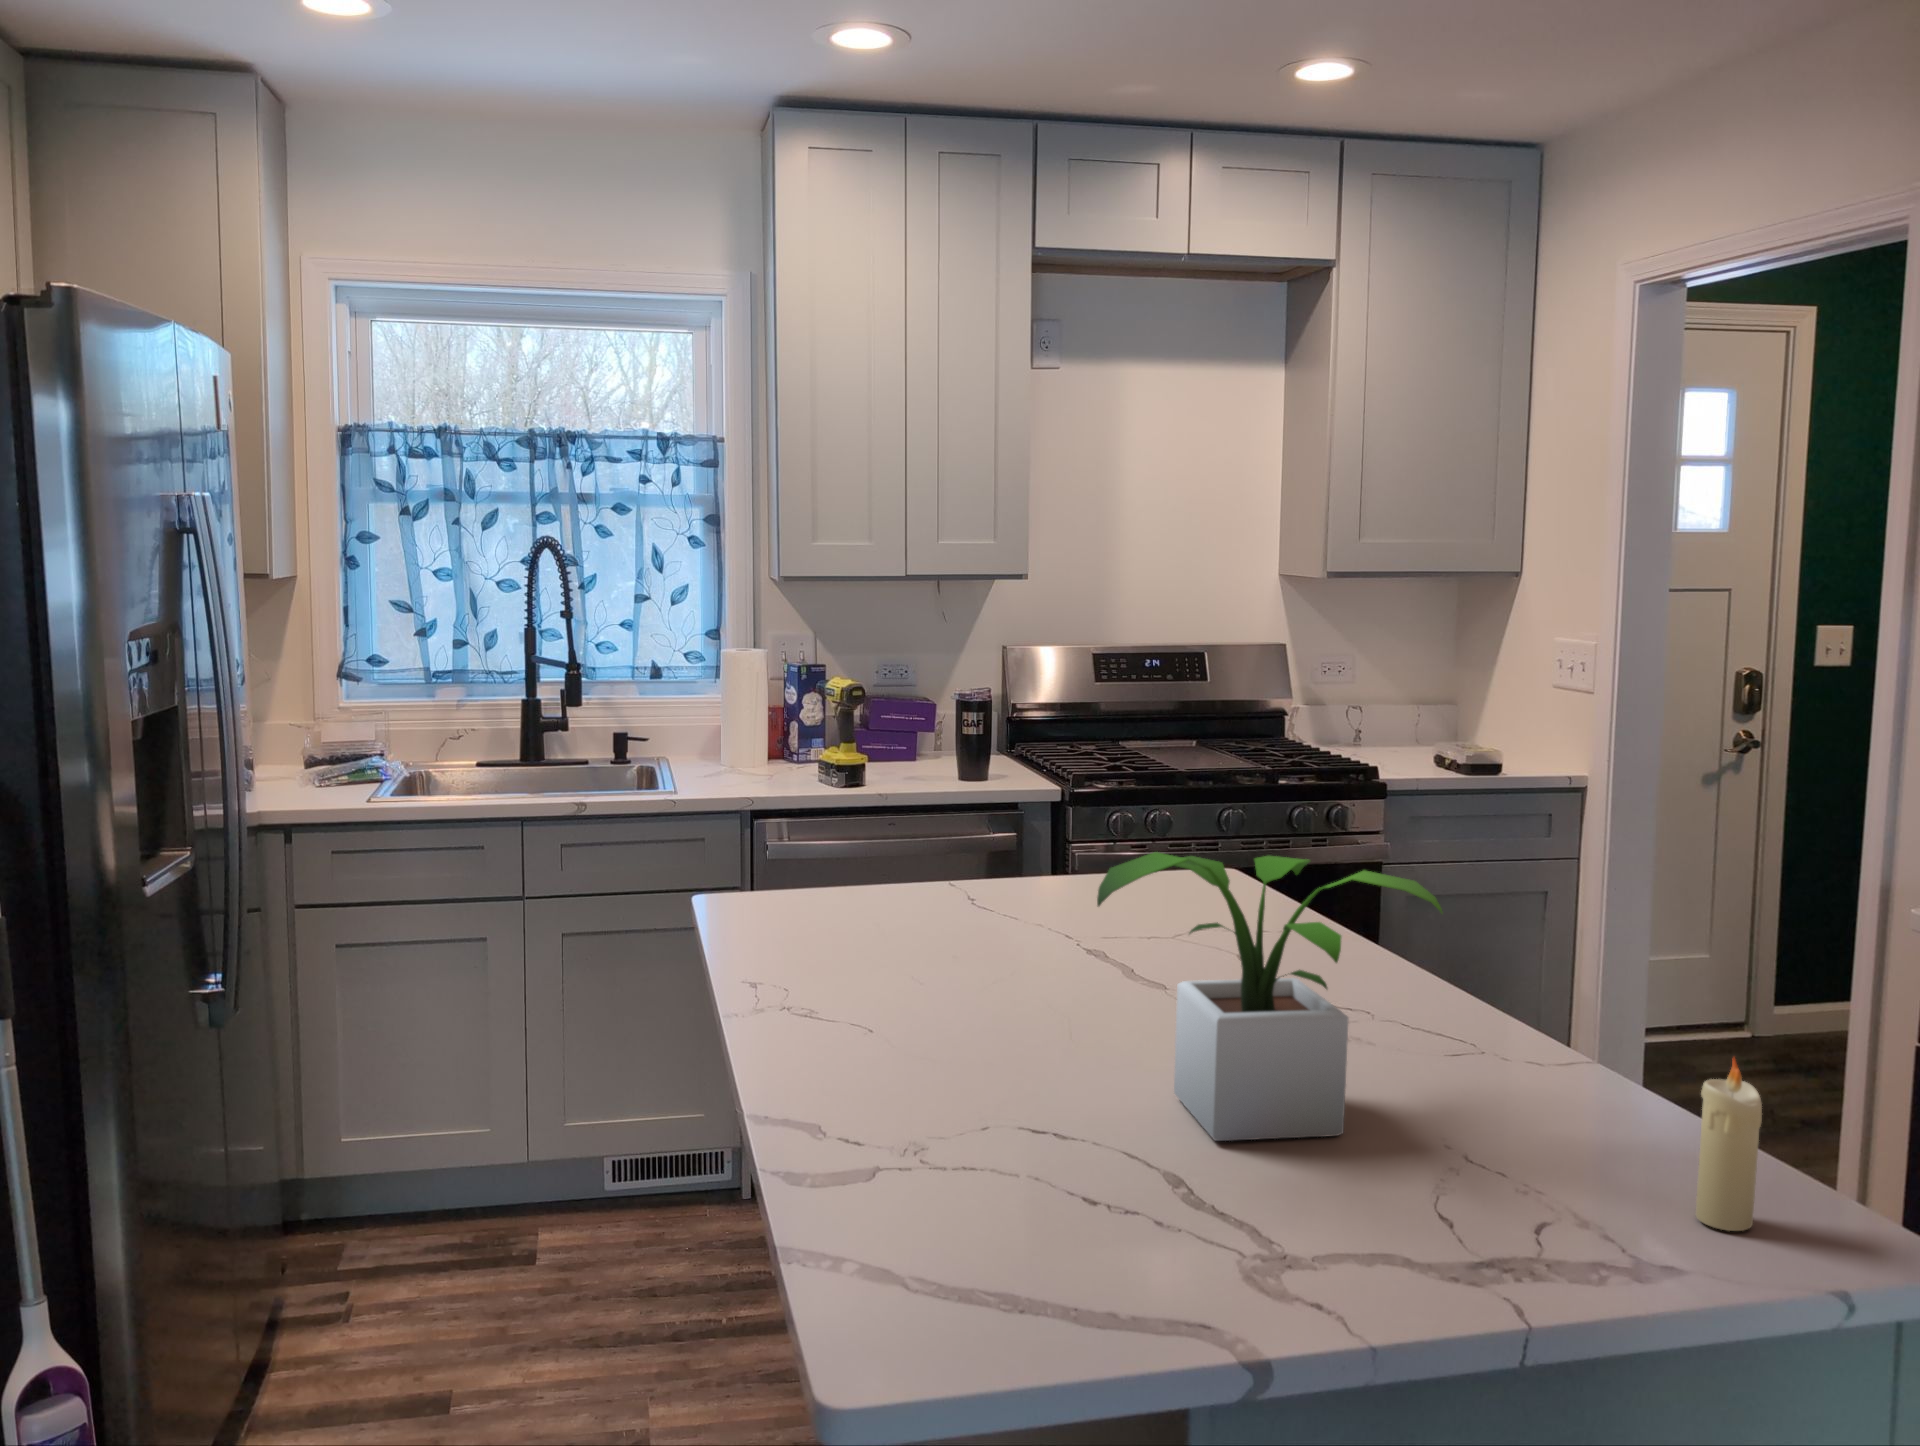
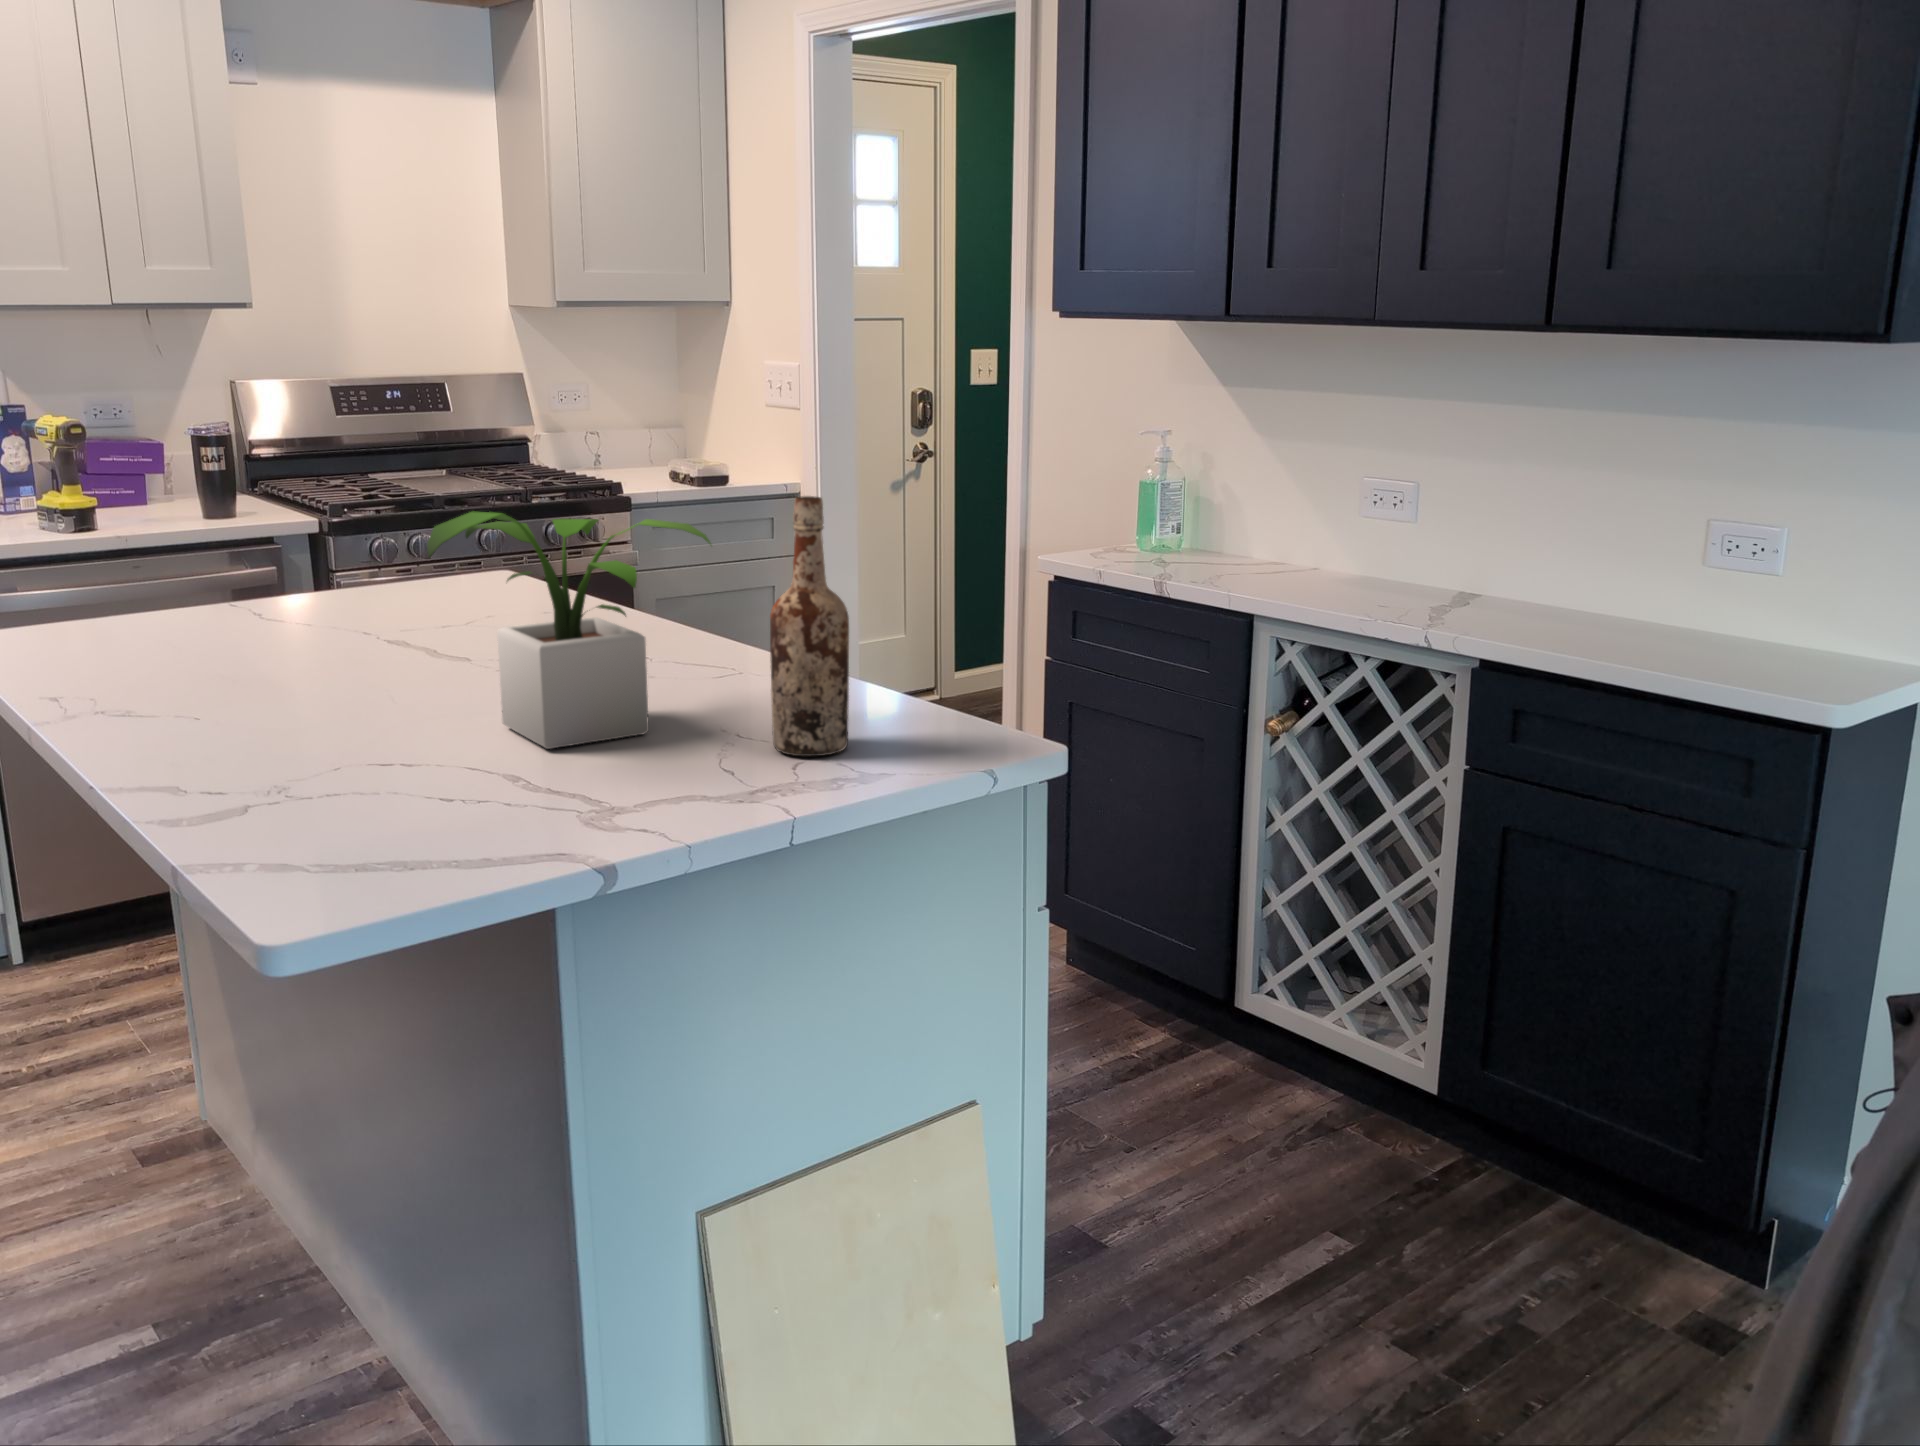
wine bottle: none [1502,869,1619,1215] -> present [770,496,849,756]
candle: present [1695,1058,1762,1231] -> none [907,624,947,749]

